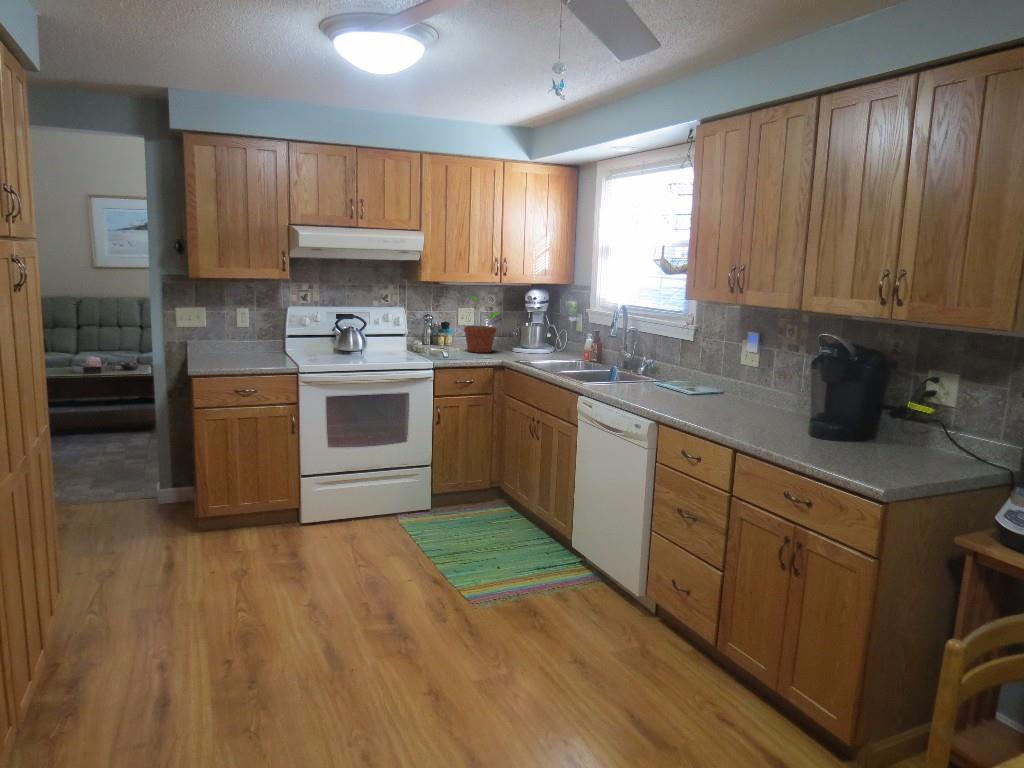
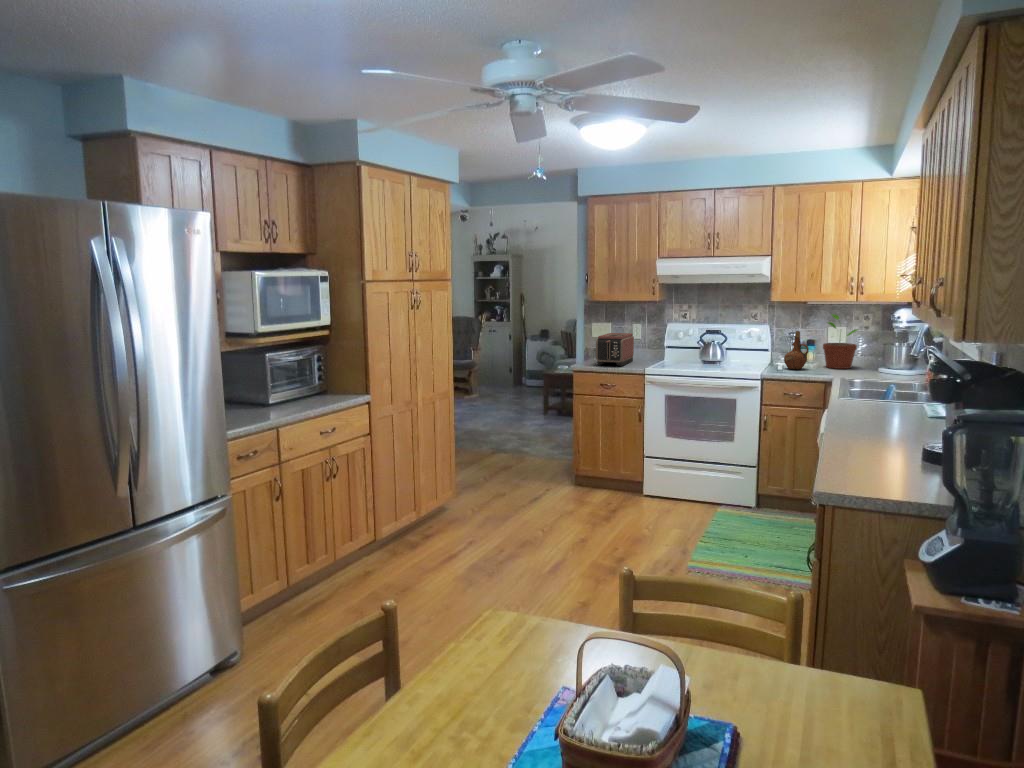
ceramic pitcher: none [436,314,460,356] -> present [784,331,808,369]
toaster: none [217,319,258,364] -> present [596,333,634,366]

